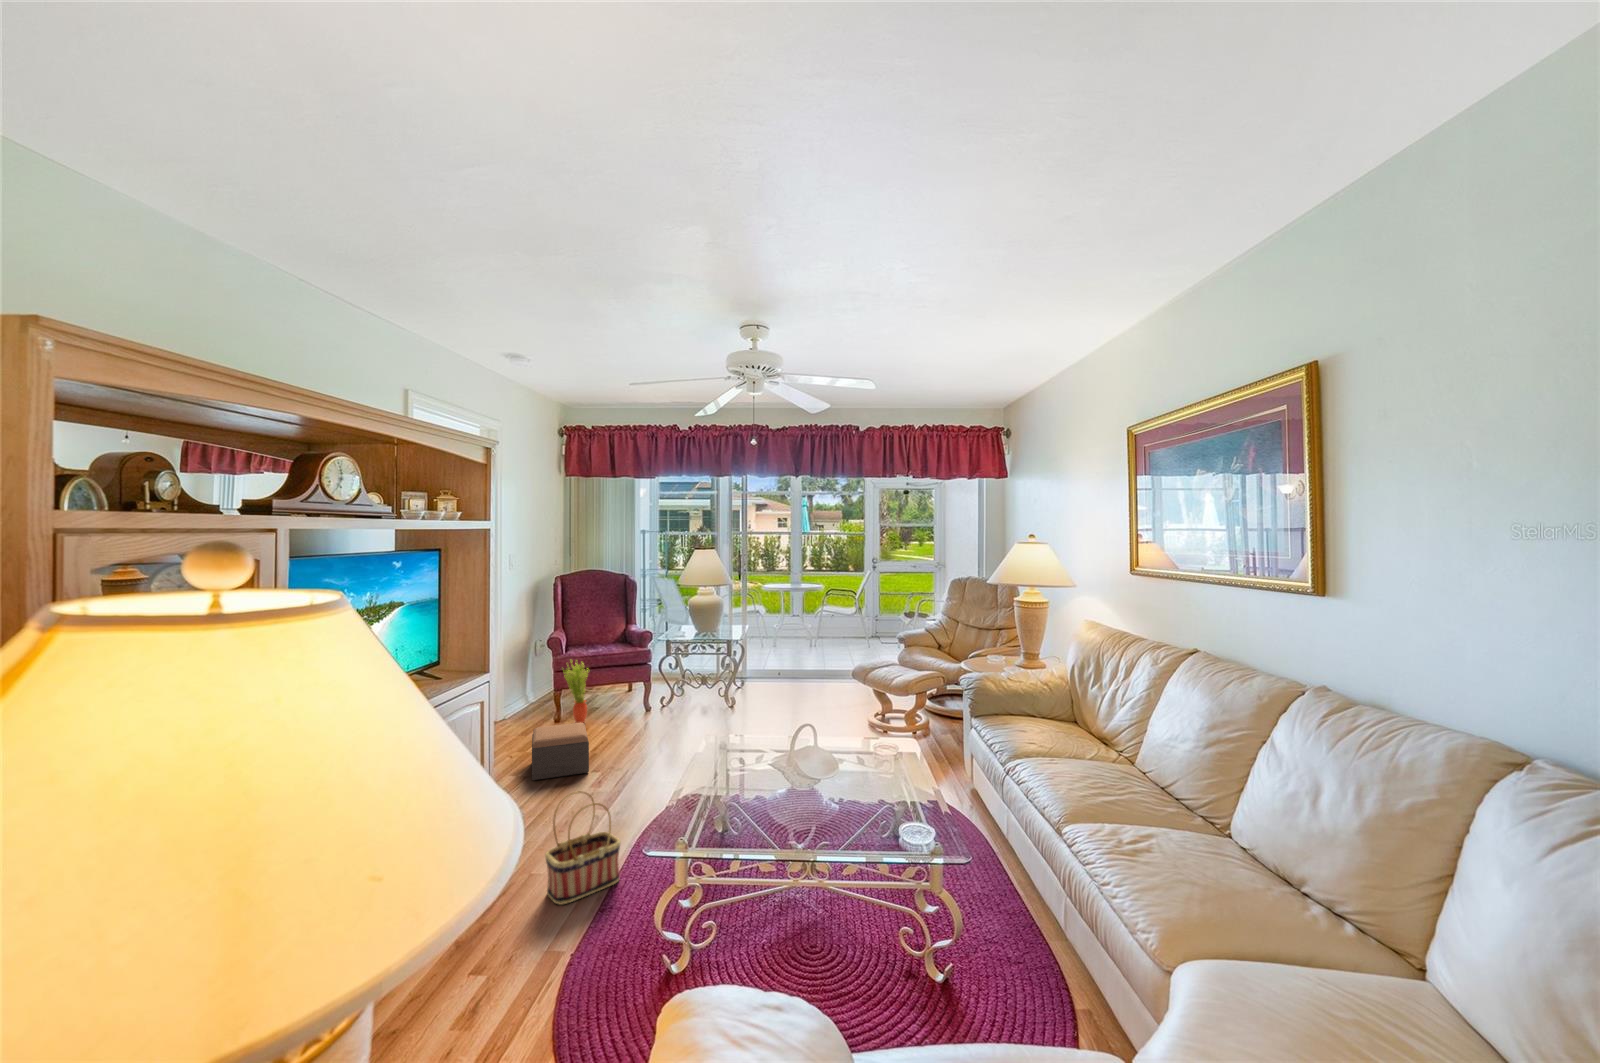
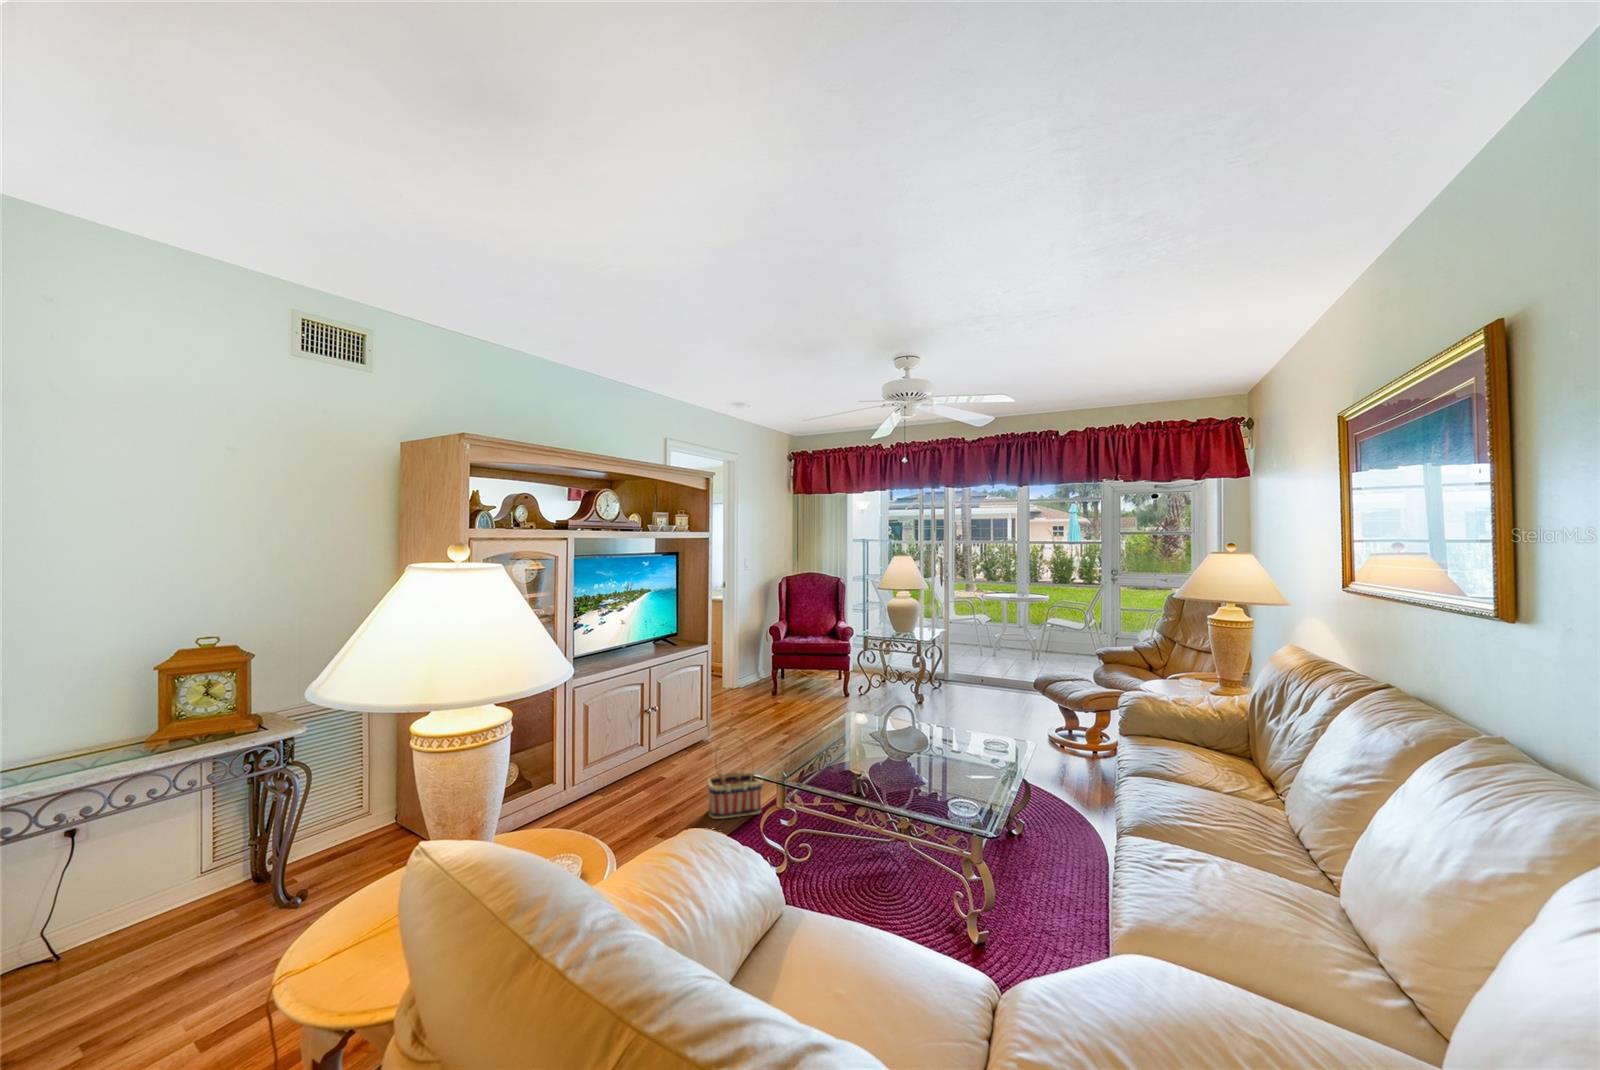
potted plant: present [564,660,588,723] -> none [776,644,798,699]
footstool: present [532,722,589,780] -> none [735,694,782,735]

